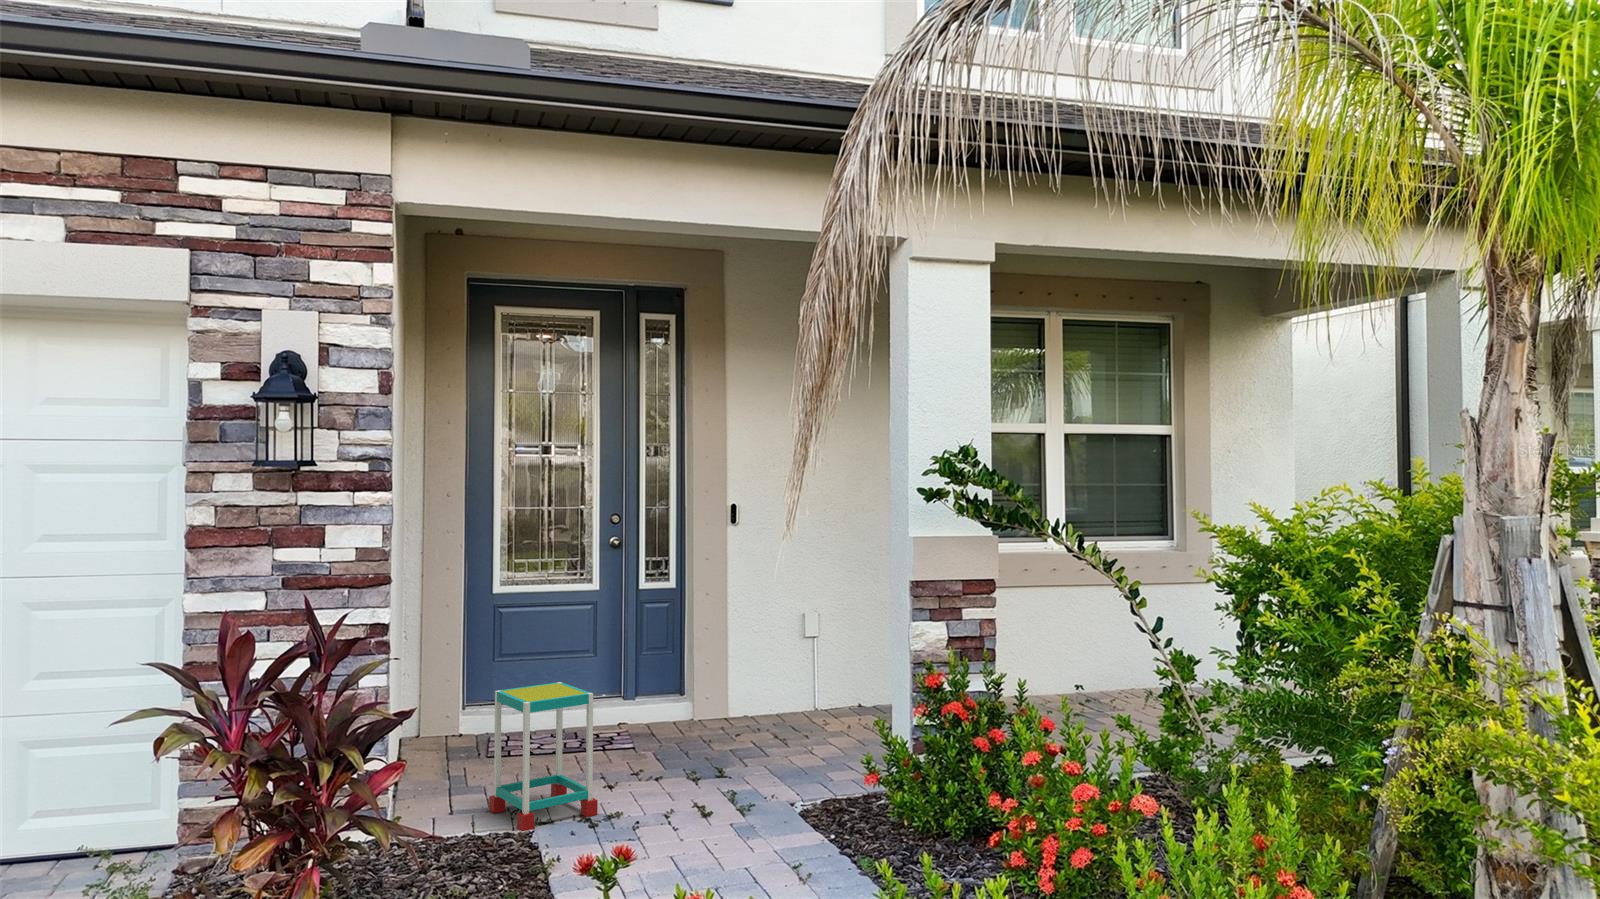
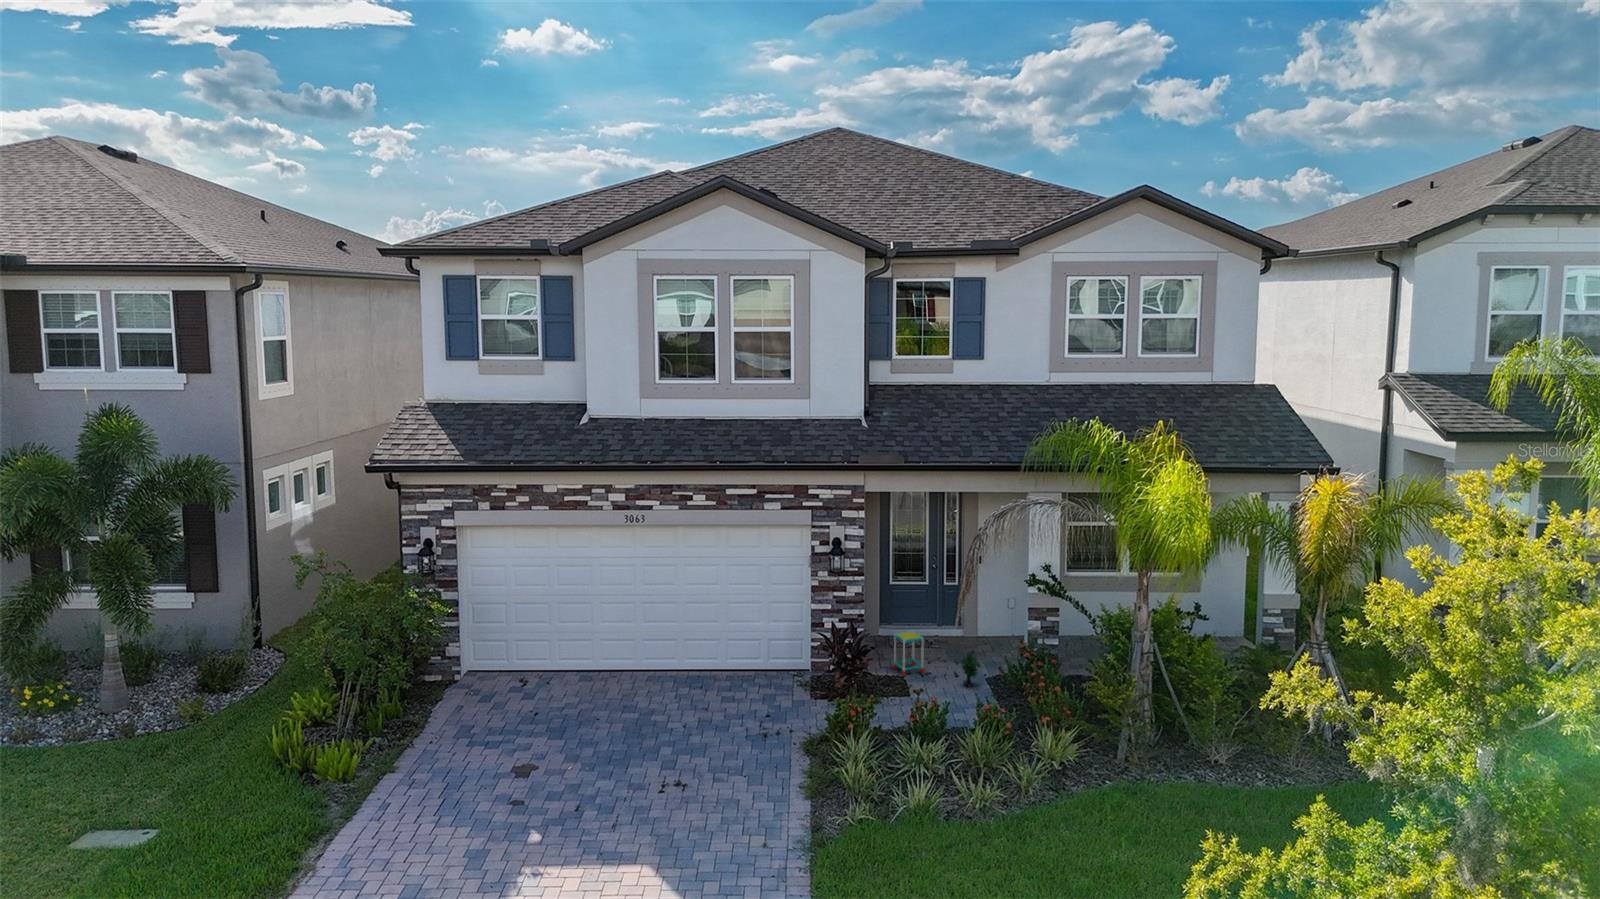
decorative plant: none [717,710,793,842] -> present [962,650,980,686]

